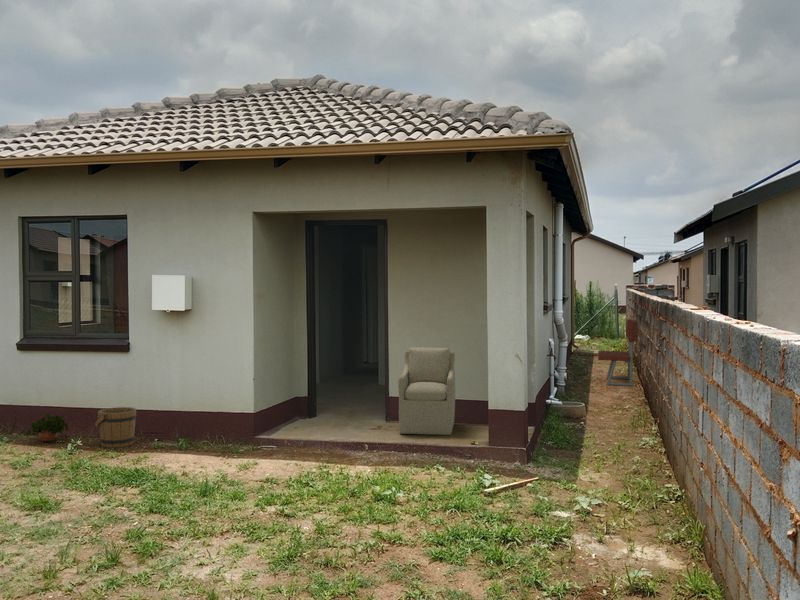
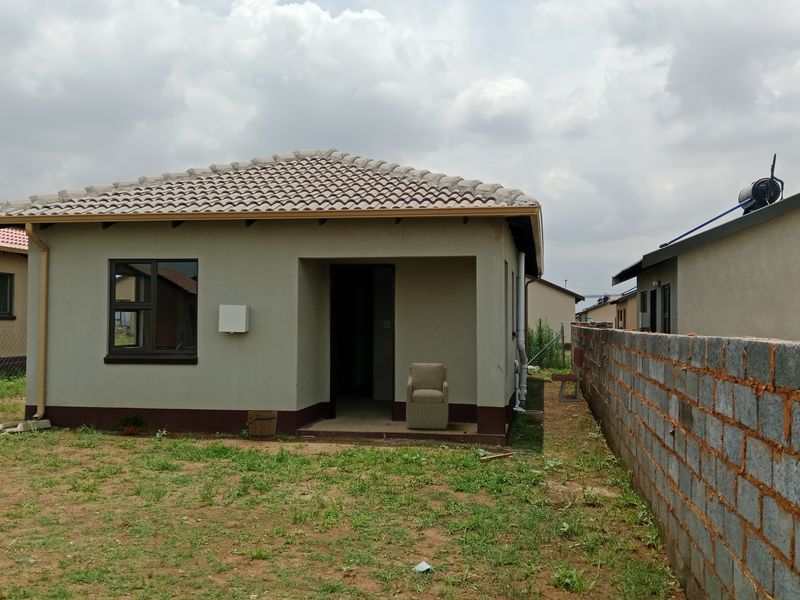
bucket: present [95,407,136,448] -> present [246,410,277,441]

